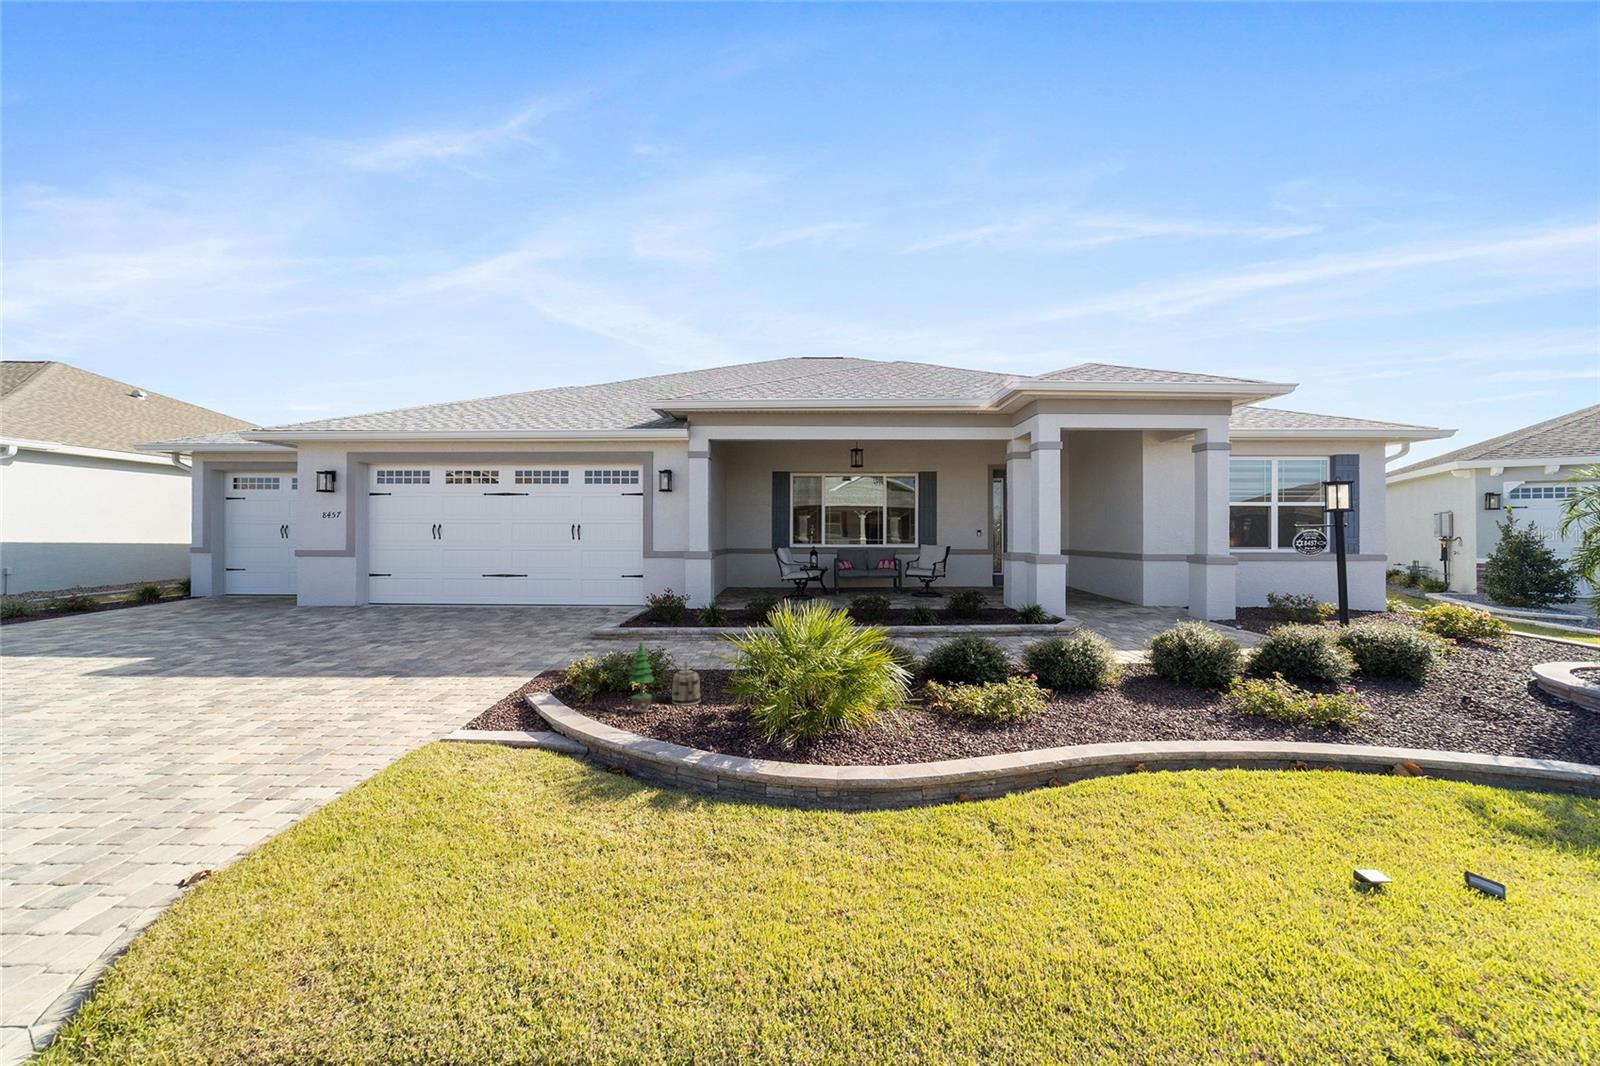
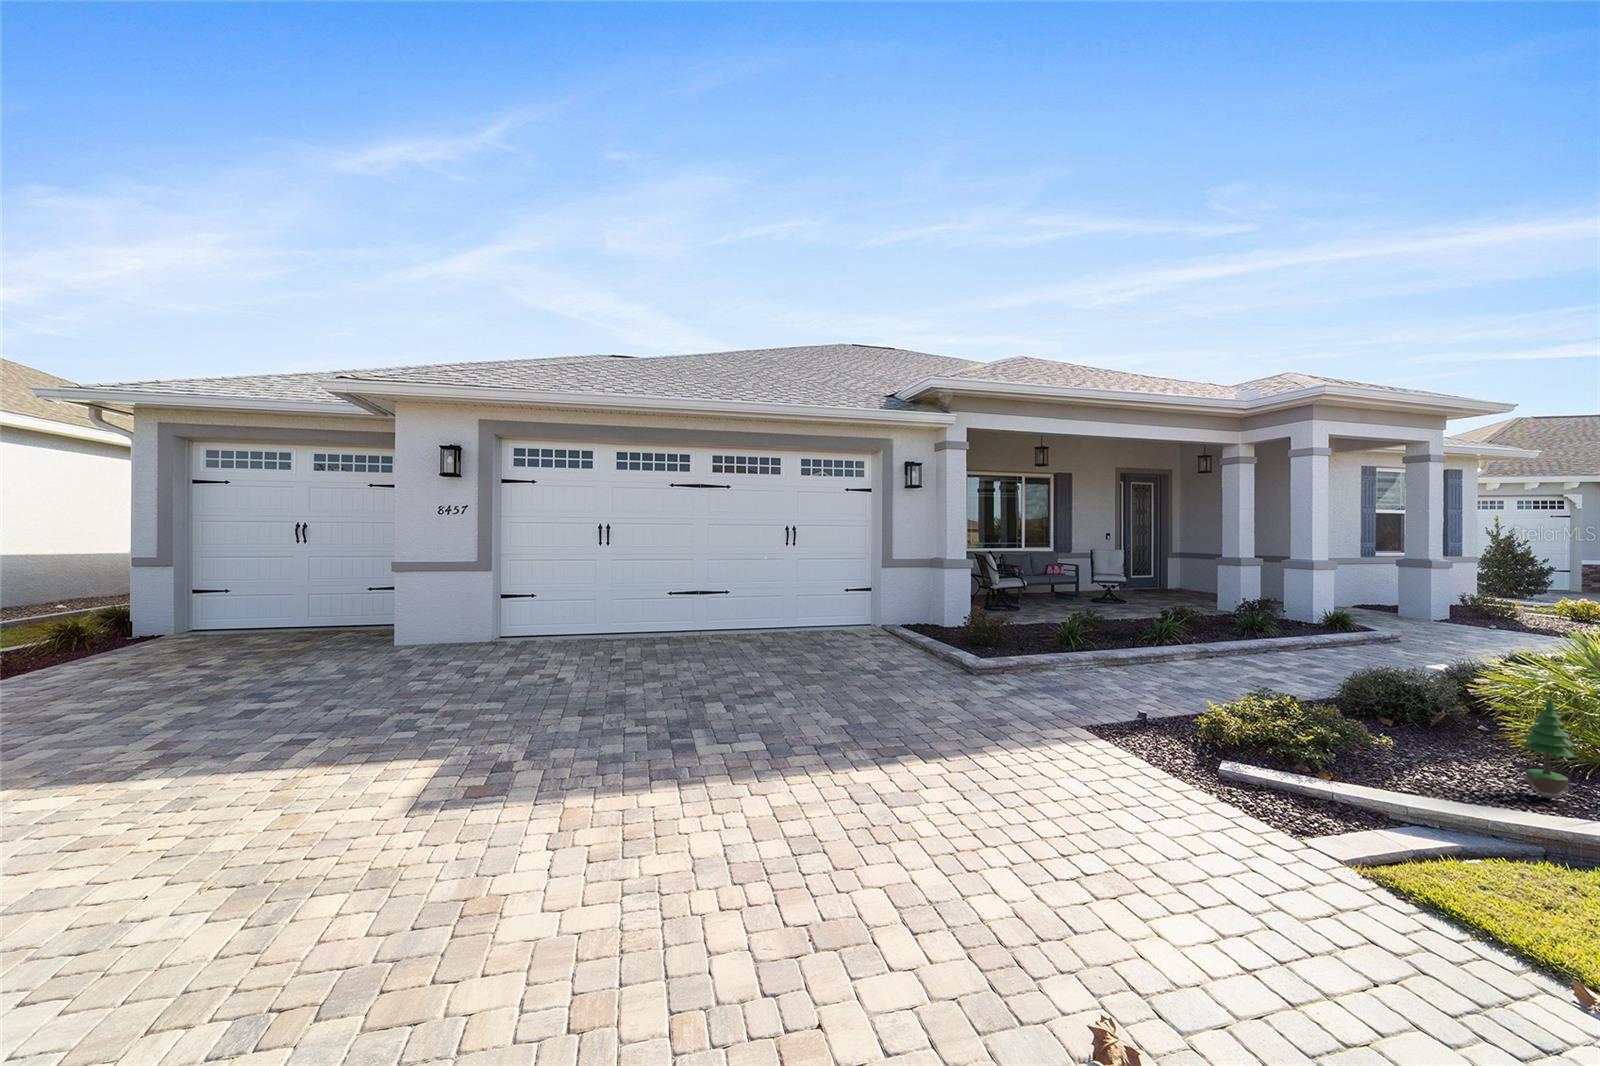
basket: present [672,663,701,706] -> none [1465,717,1522,777]

